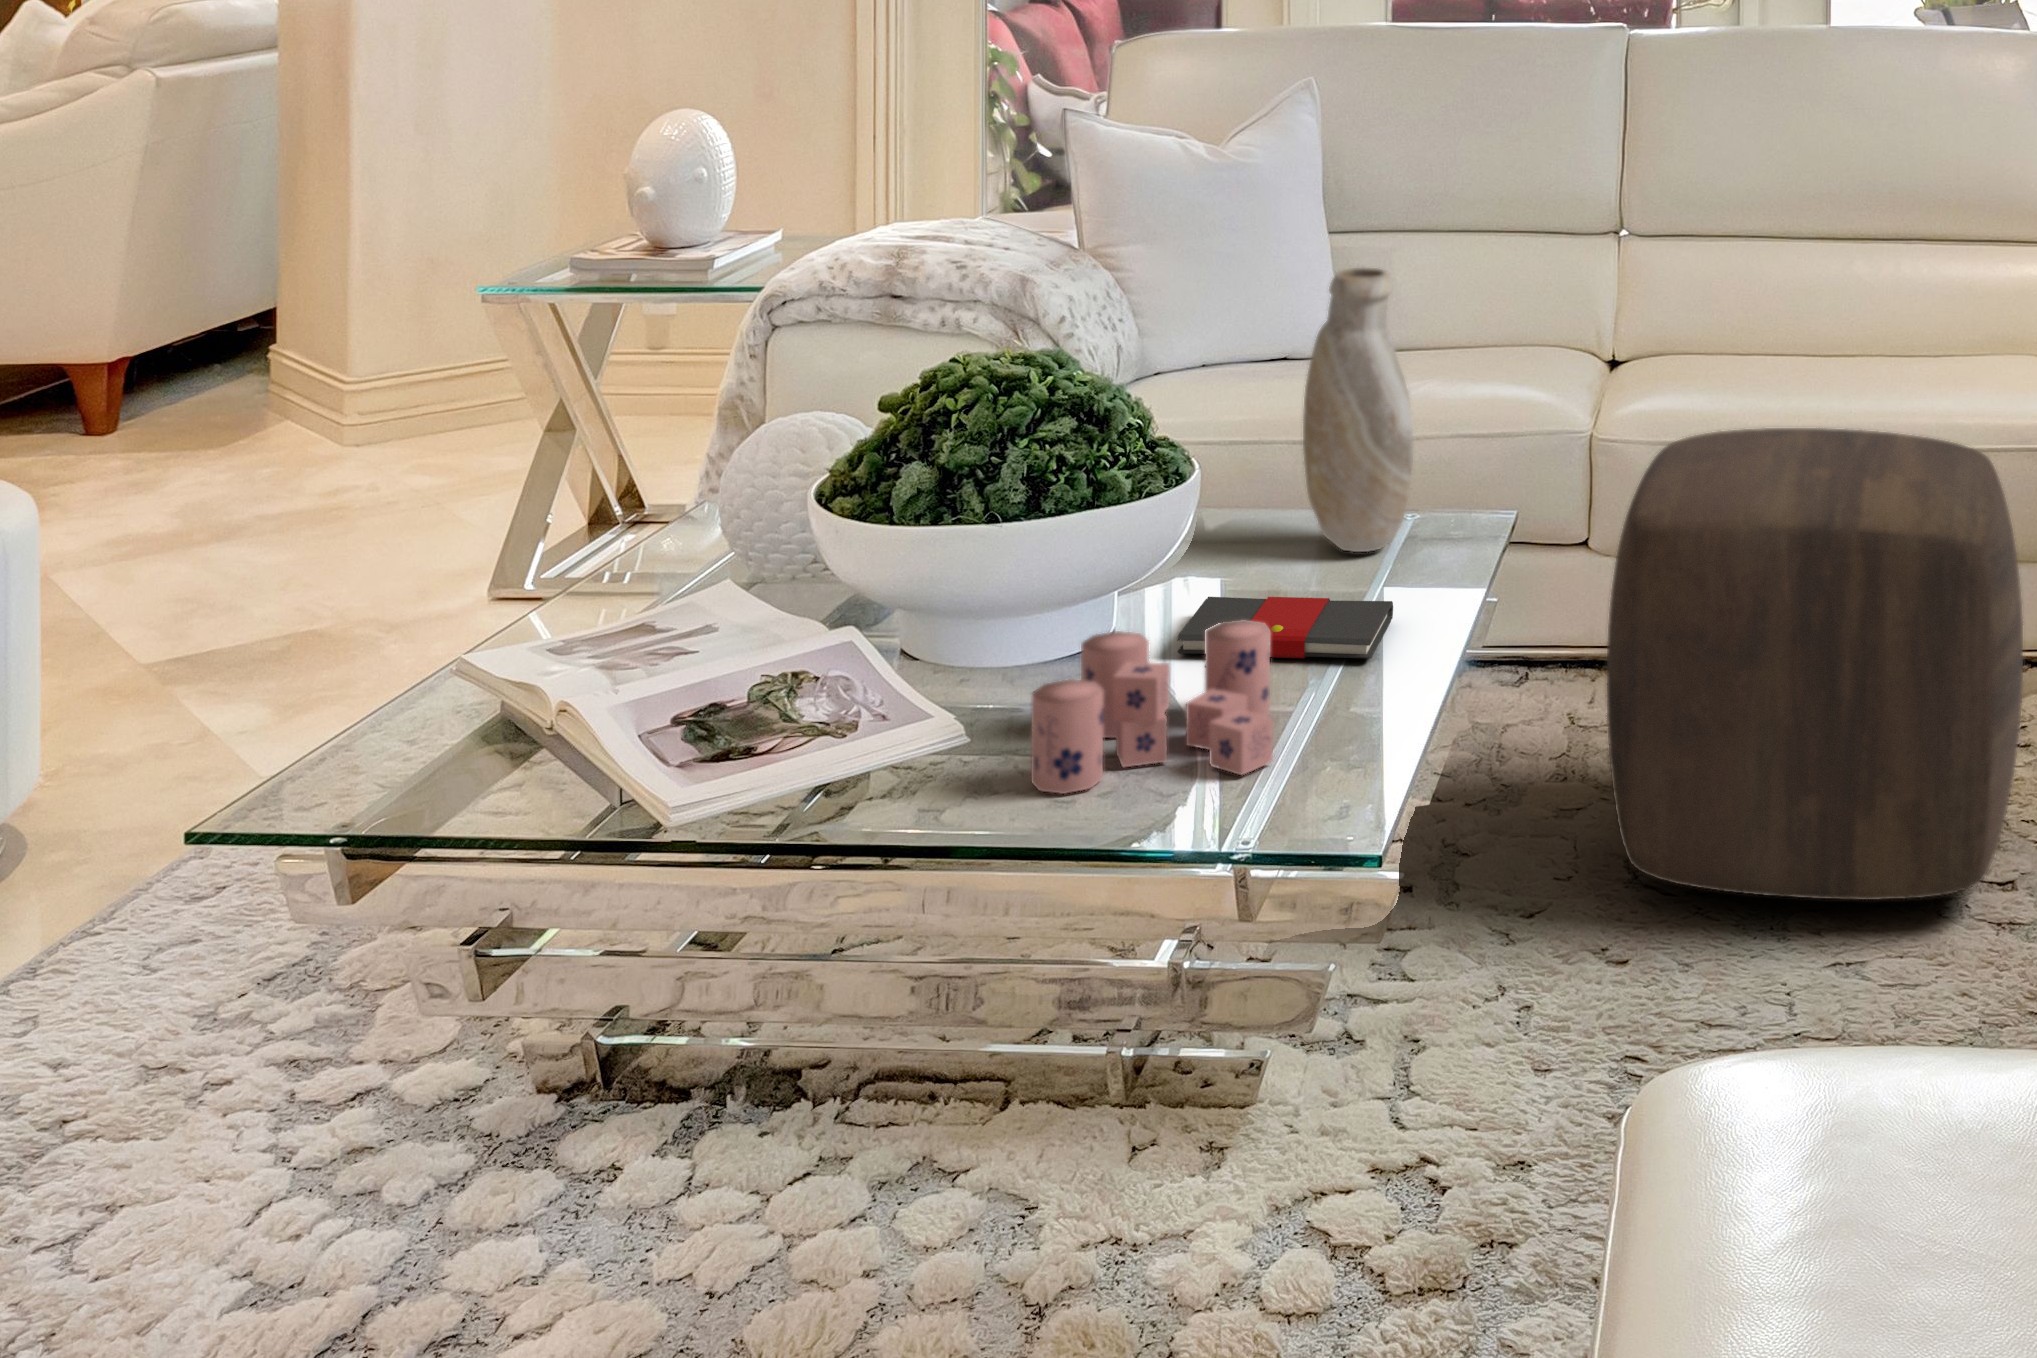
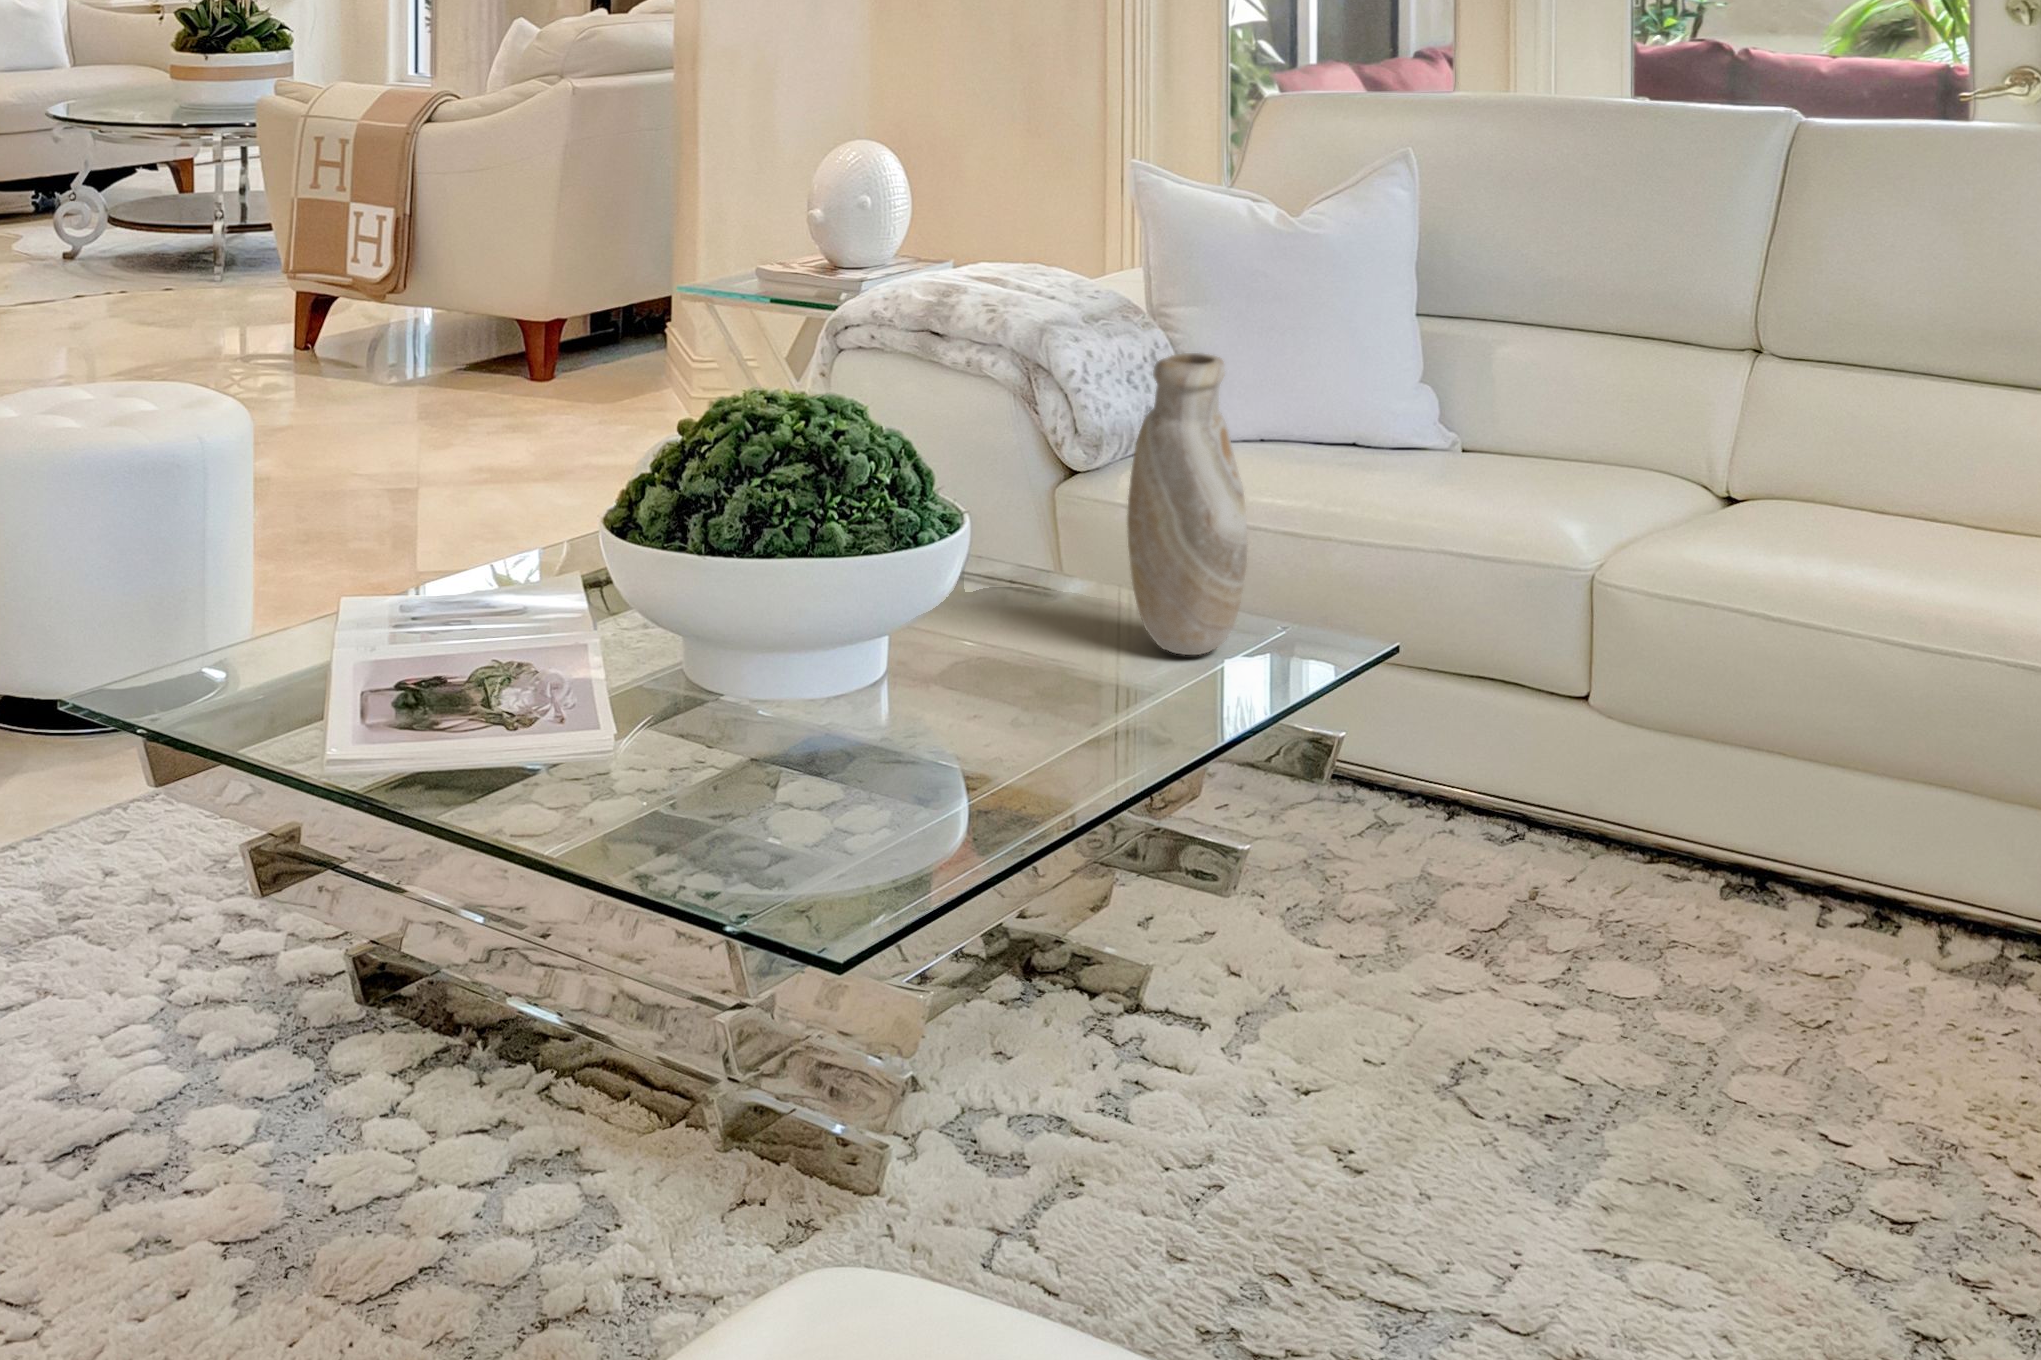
ottoman: present [1607,428,2023,900] -> none [1395,591,1965,1196]
book: present [1177,597,1393,659] -> none [894,669,1133,763]
candle: present [1031,621,1273,794] -> none [635,682,915,849]

